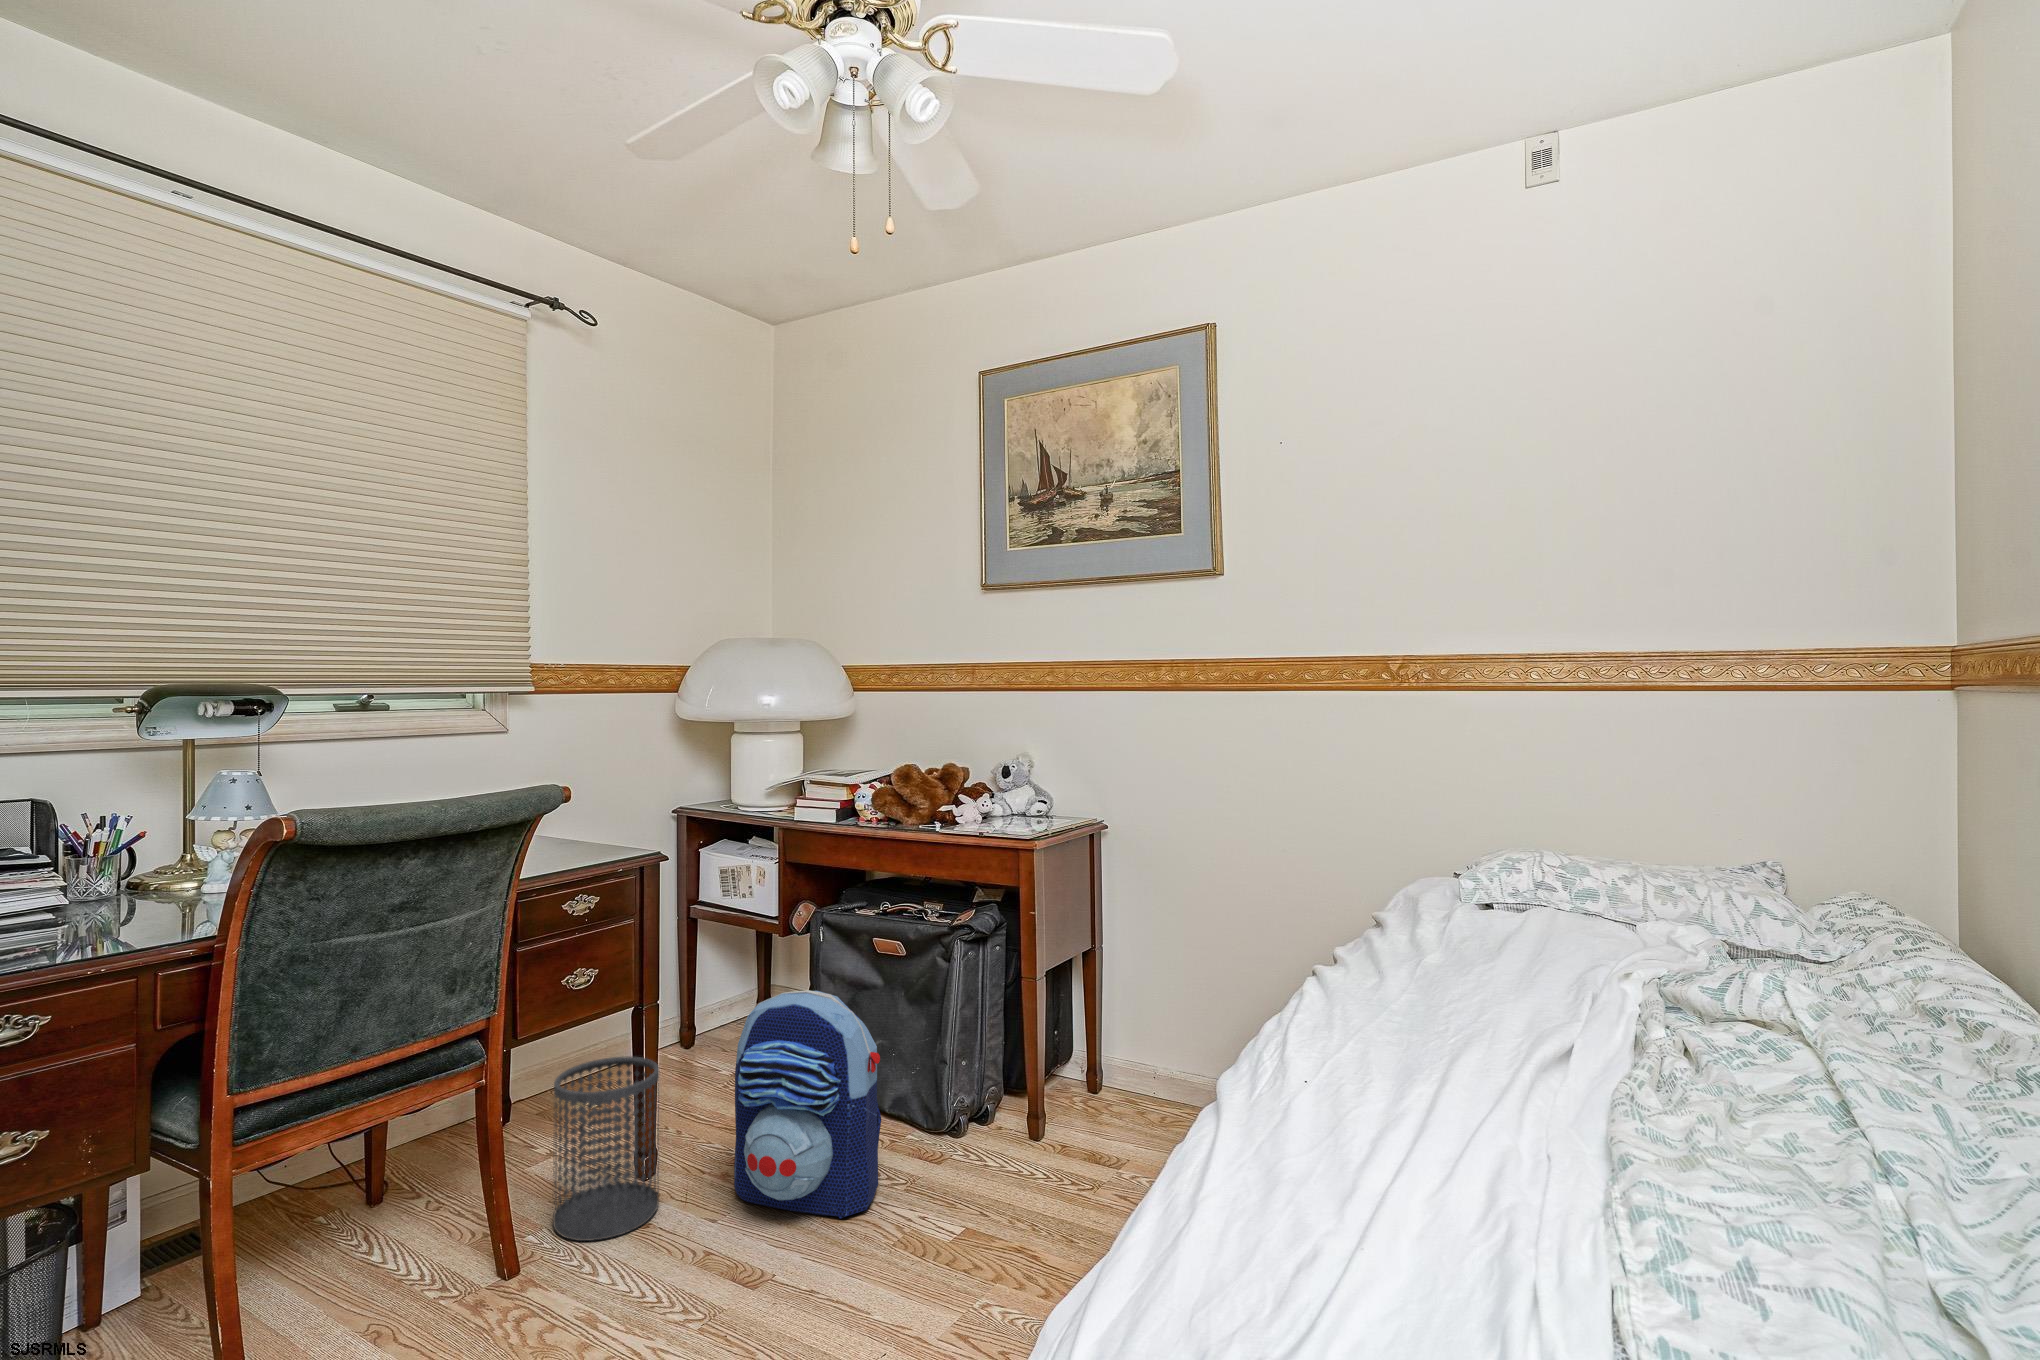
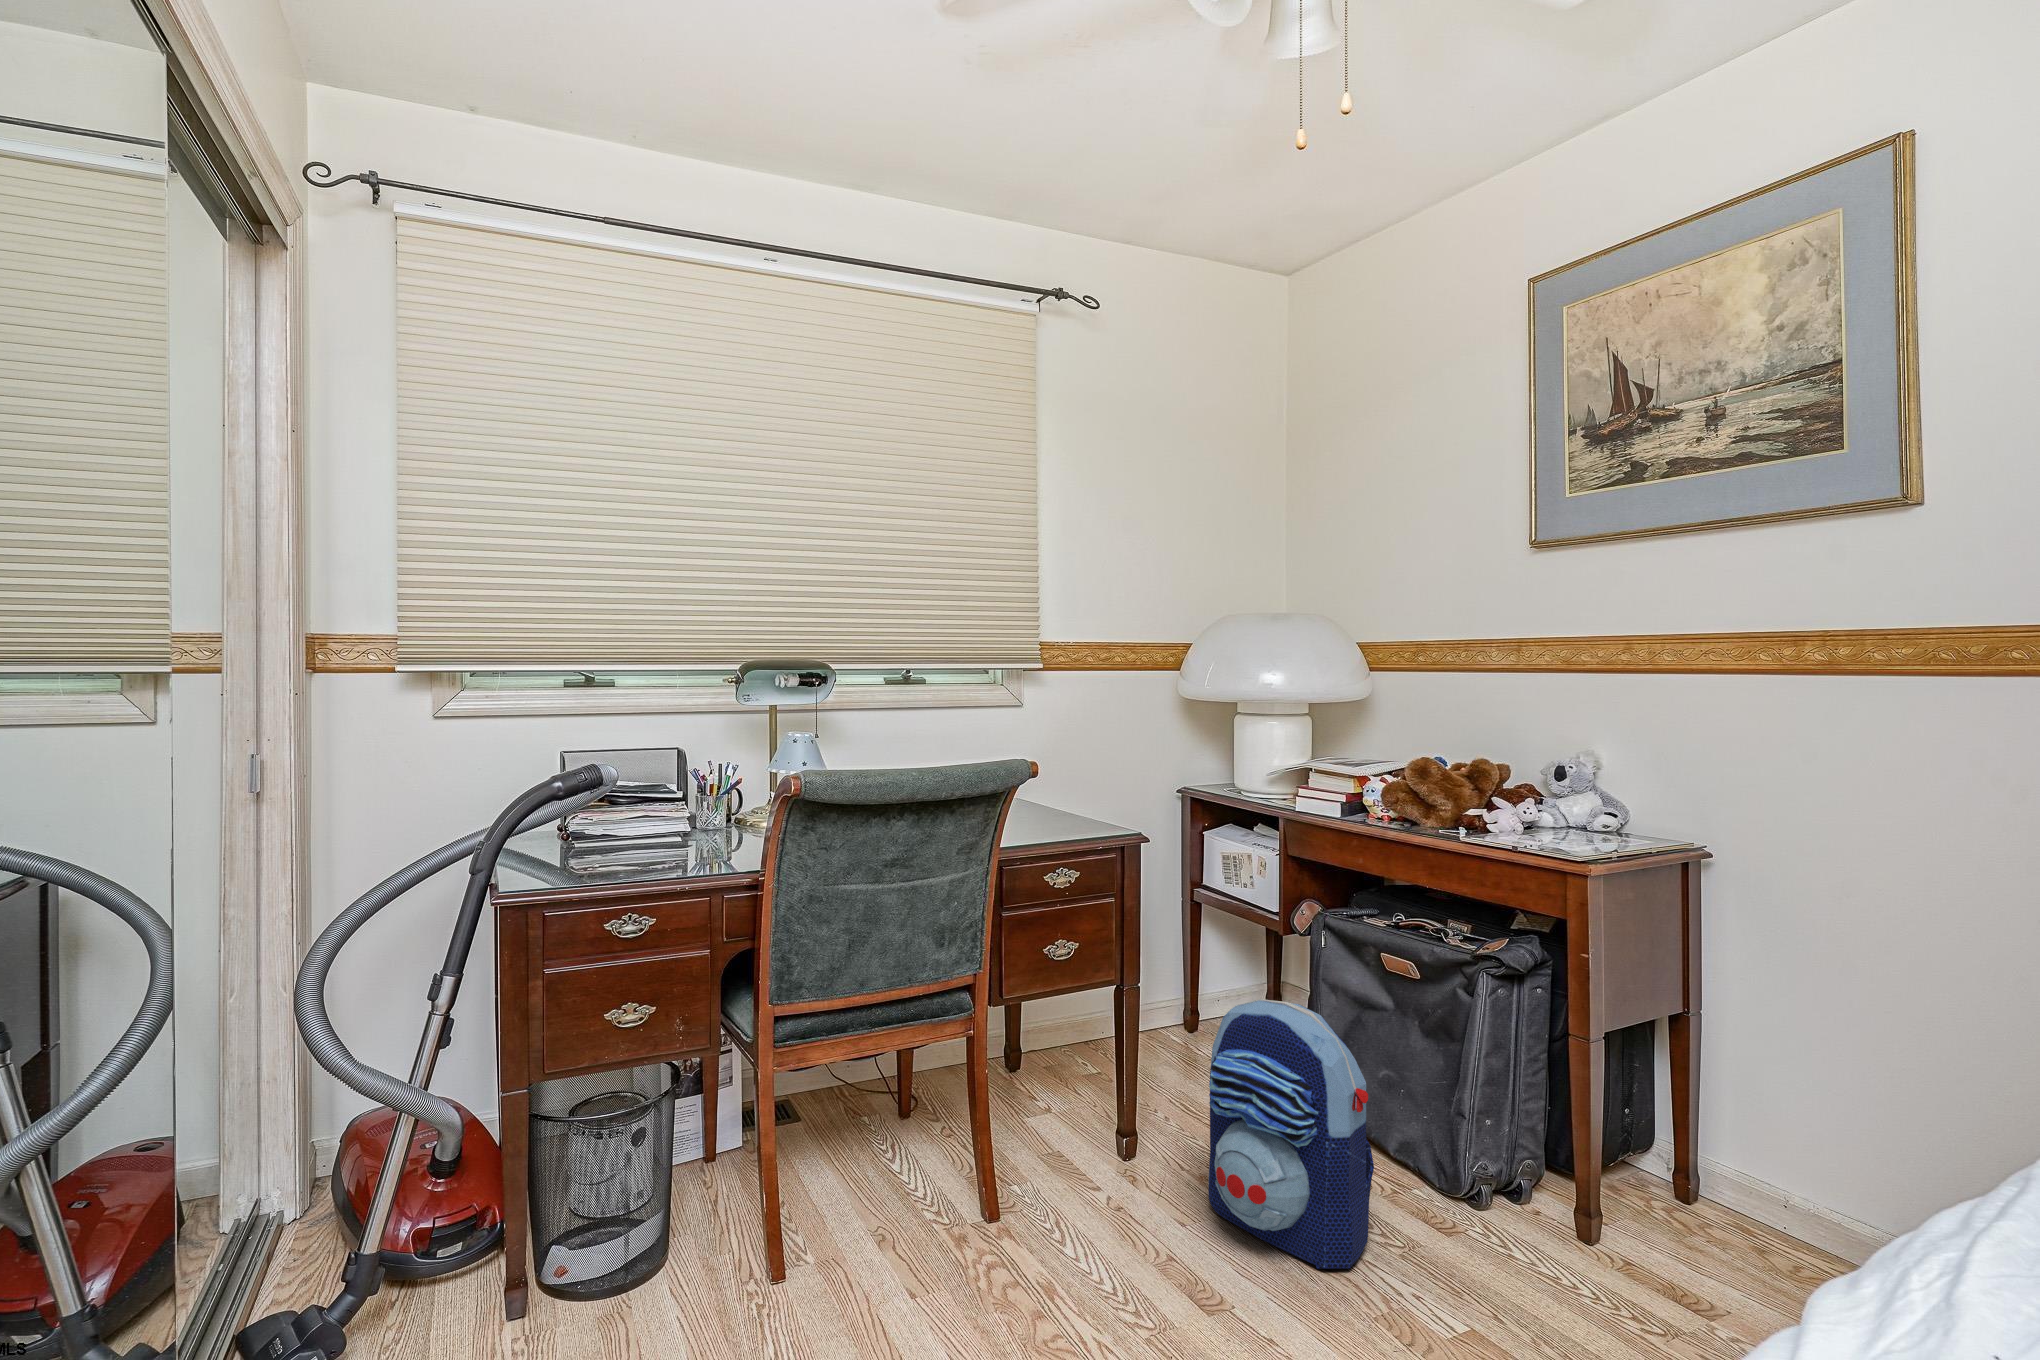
wastebasket: present [553,1056,659,1241] -> none [1037,1030,1134,1211]

